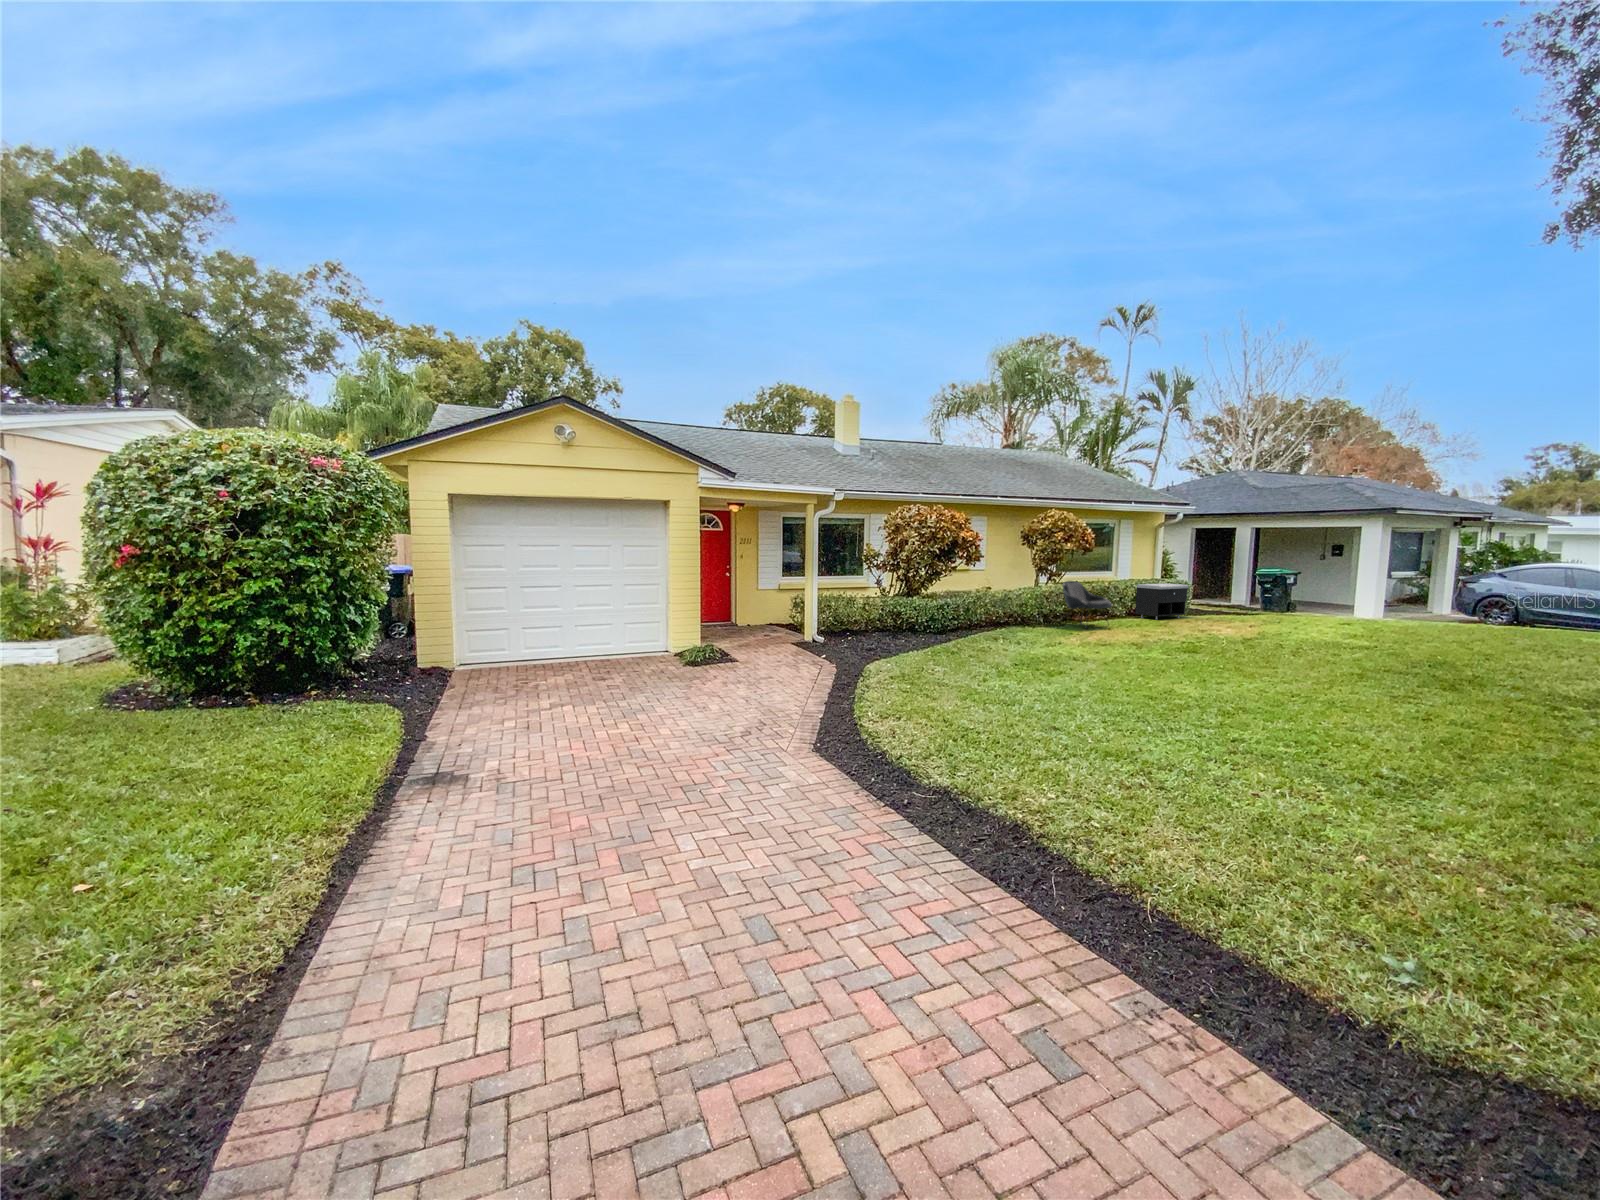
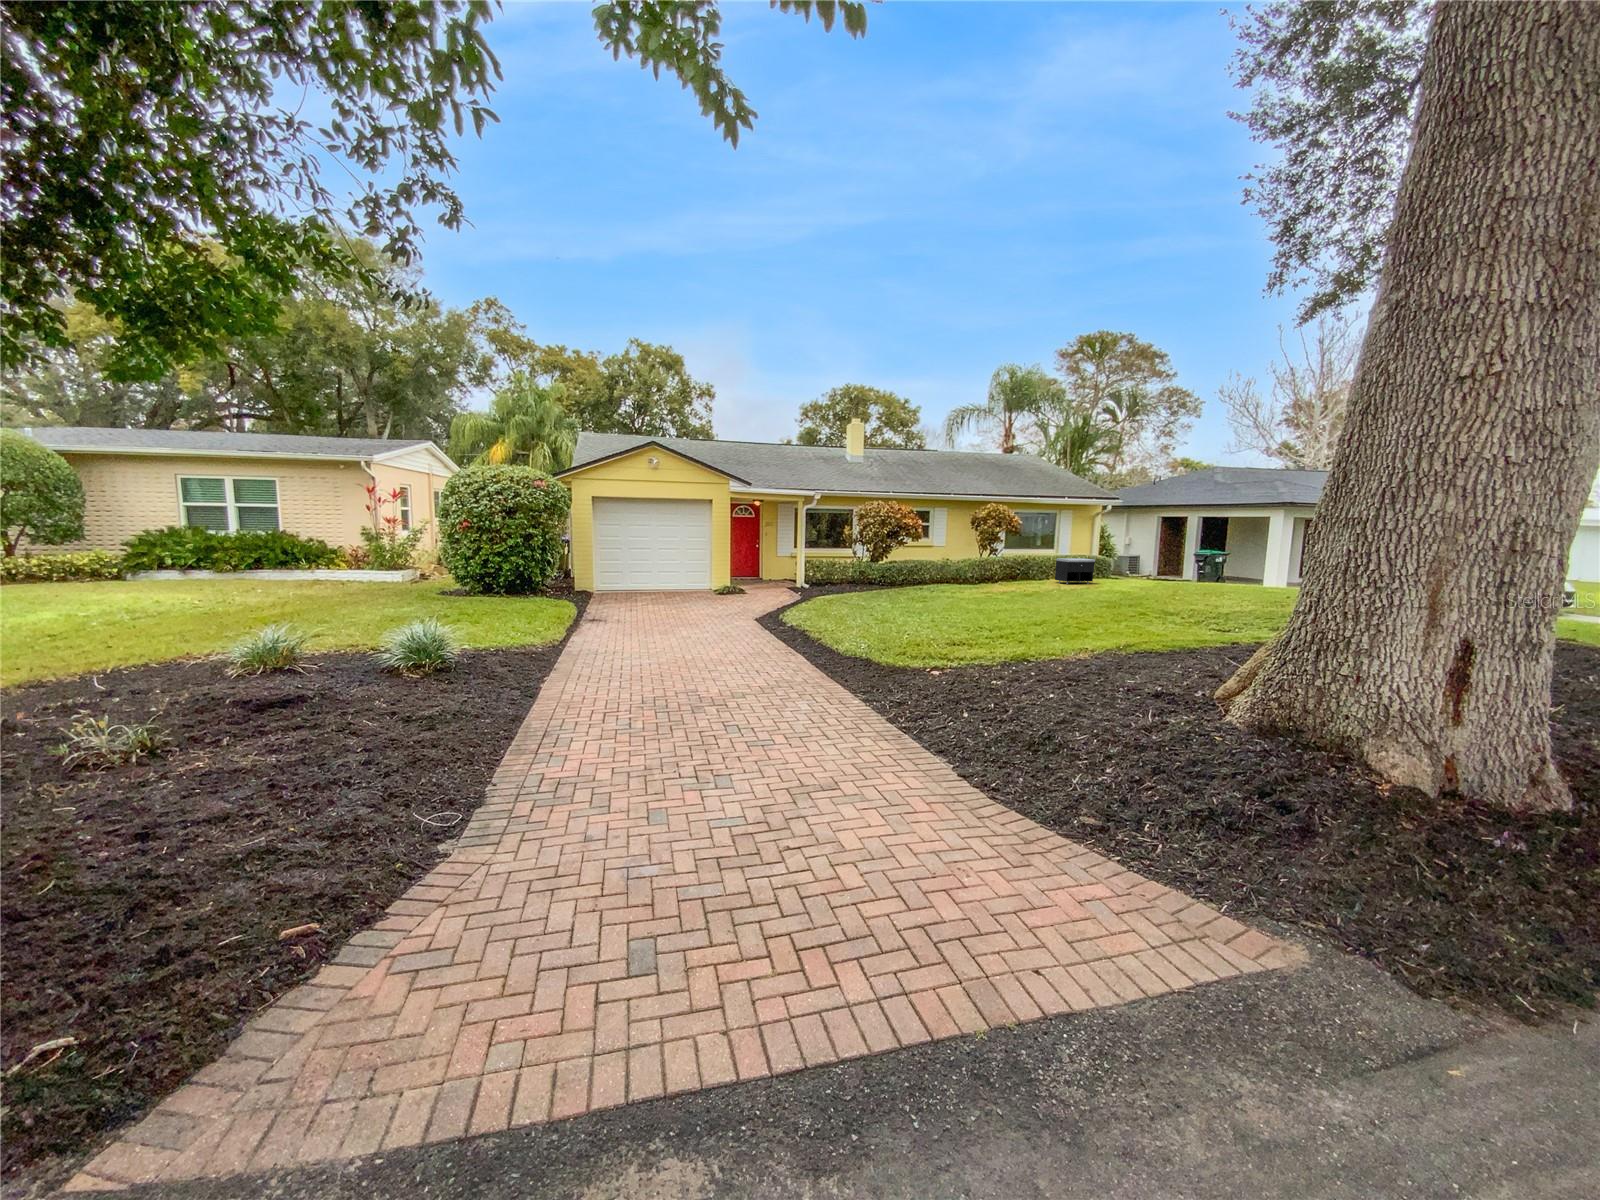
lounge chair: present [1062,581,1113,627] -> none [984,554,1021,587]

